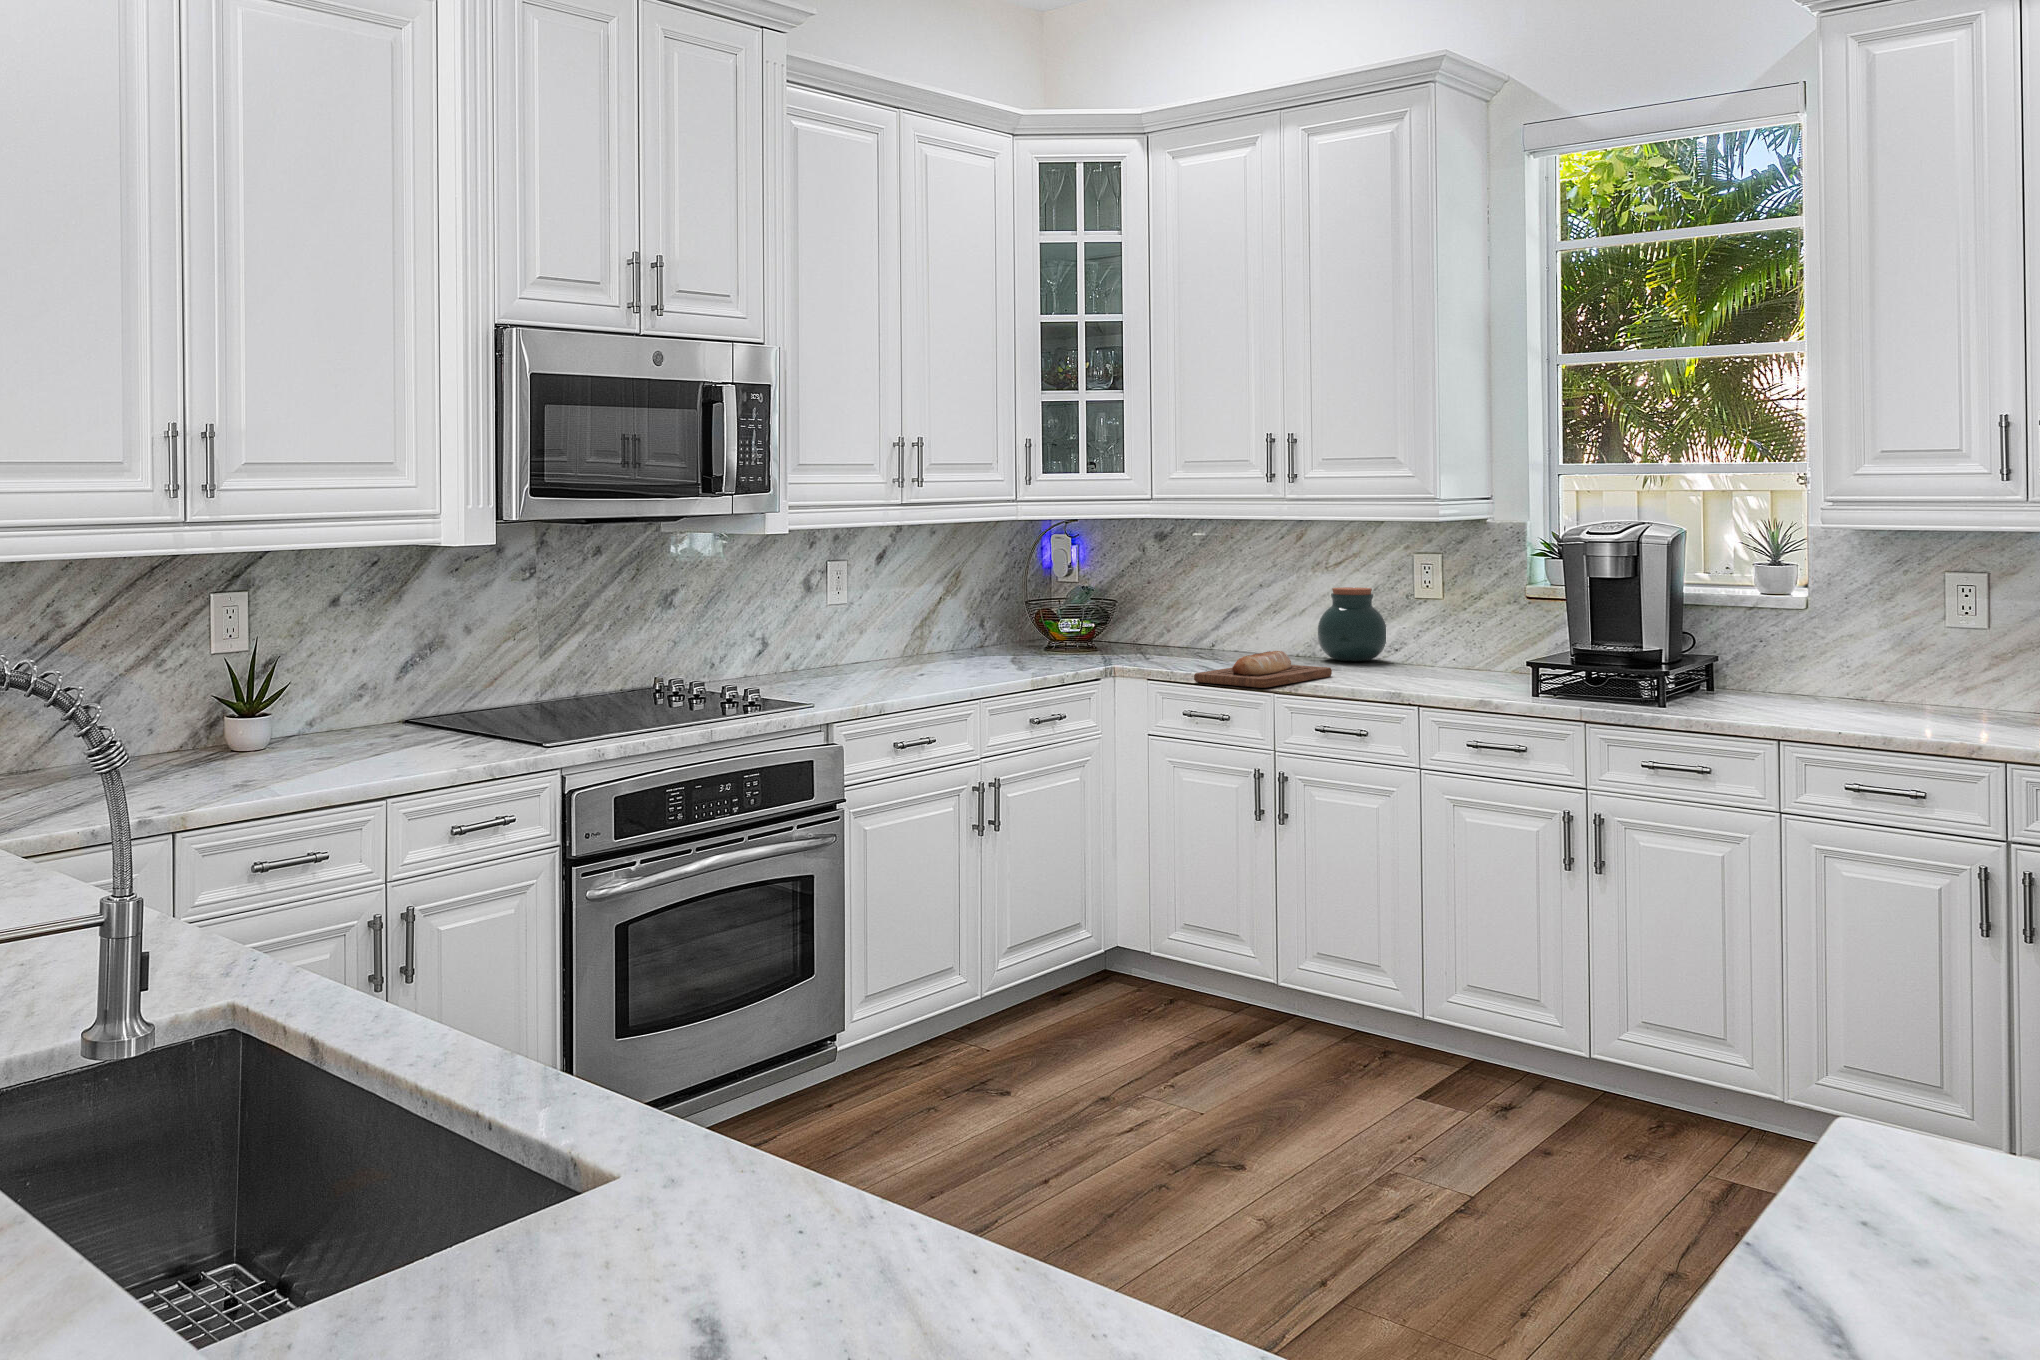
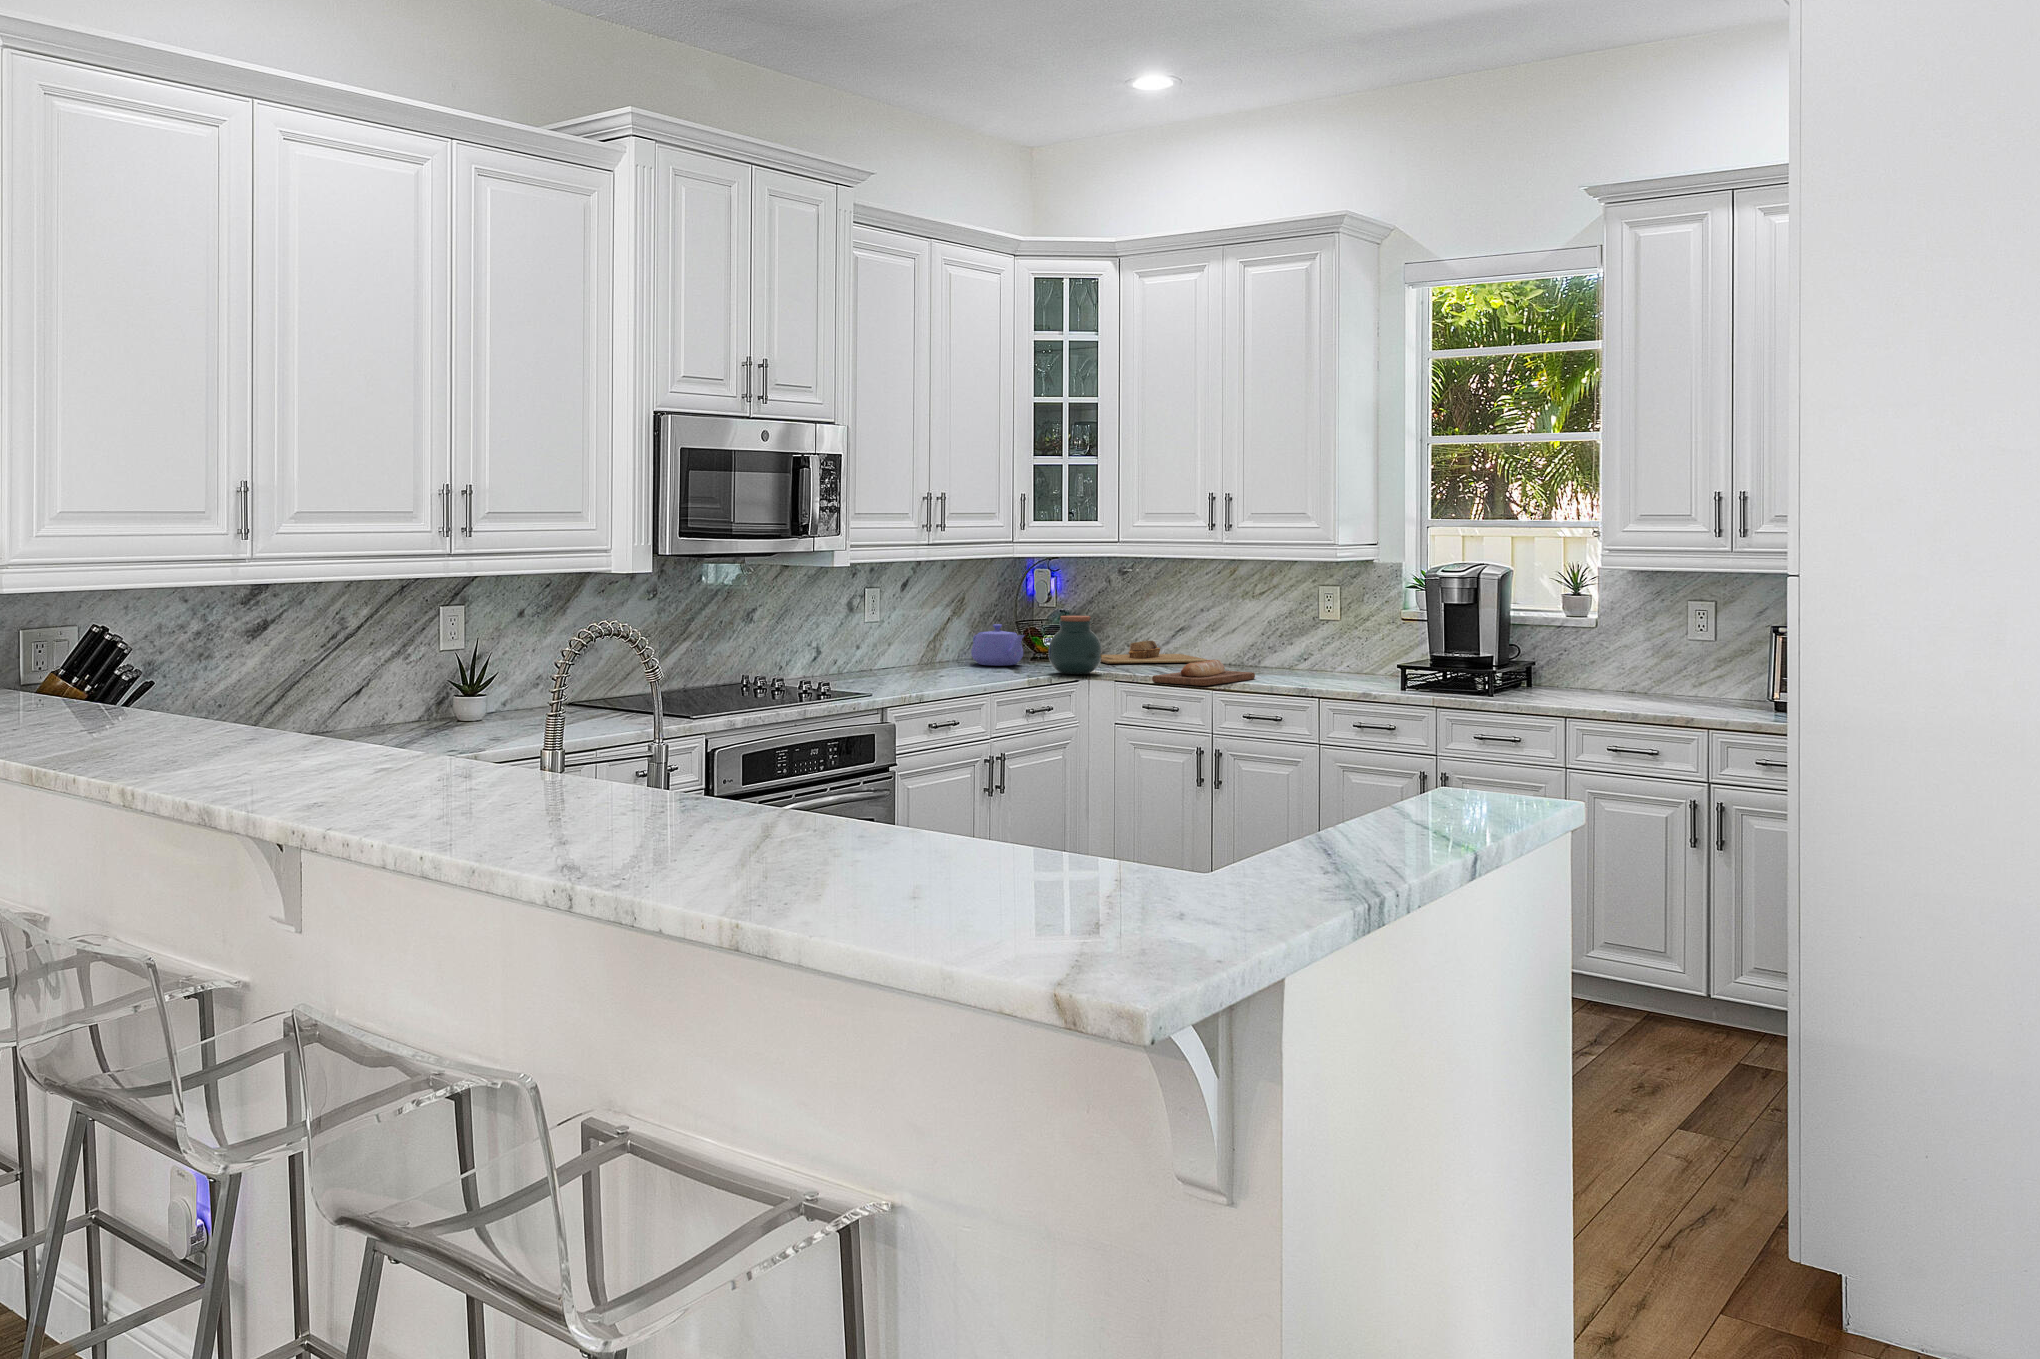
jar: present [1318,587,1387,661] -> present [1049,616,1102,674]
teapot: none [964,604,1030,657] -> present [971,624,1025,666]
cutting board: none [1112,623,1268,654] -> present [1101,640,1207,664]

